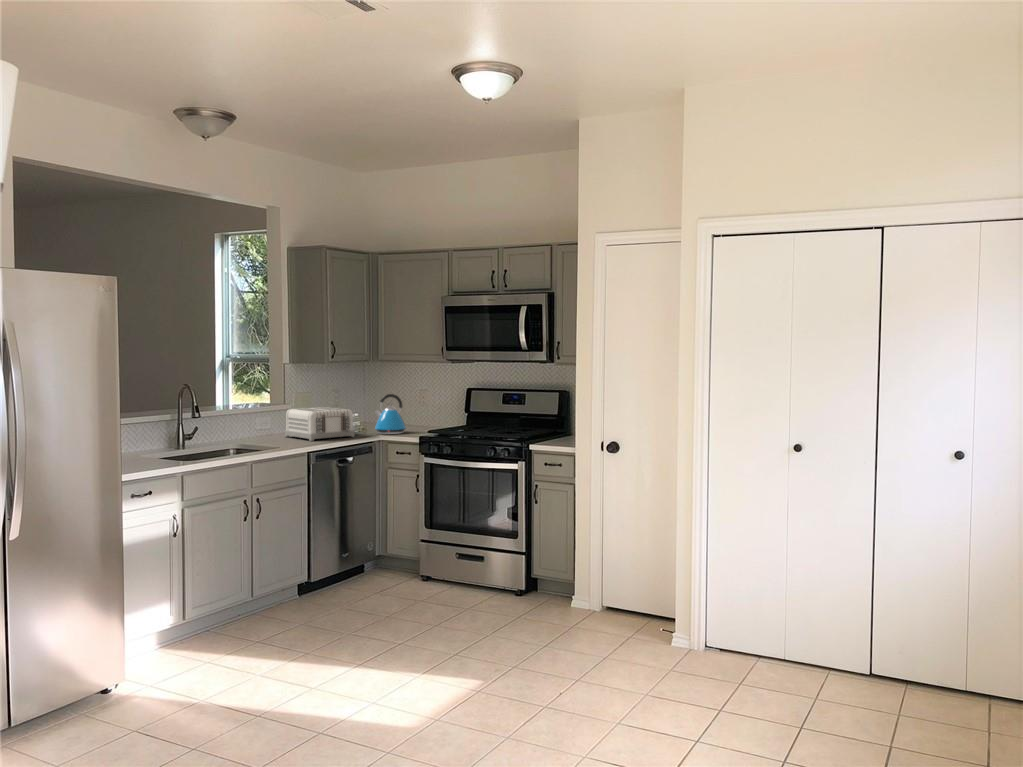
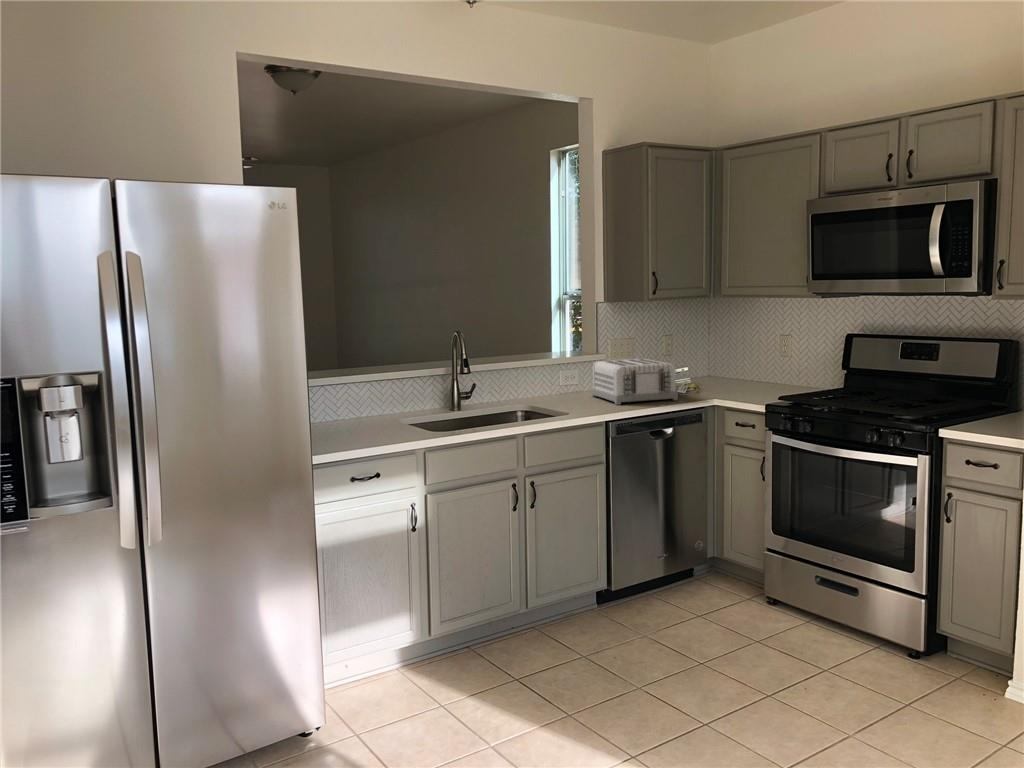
kettle: present [375,394,406,434] -> none [709,342,756,397]

